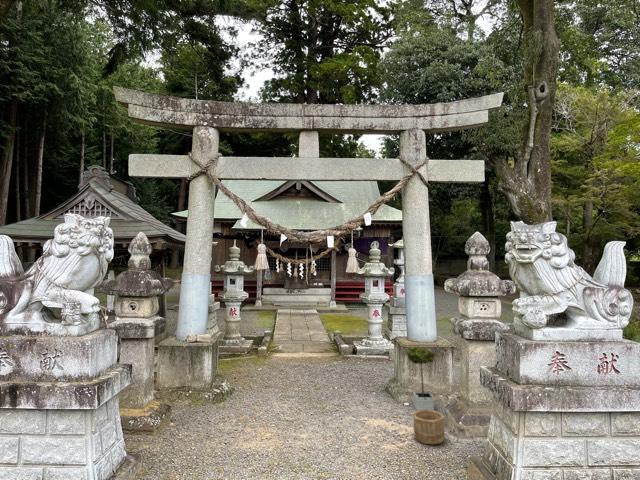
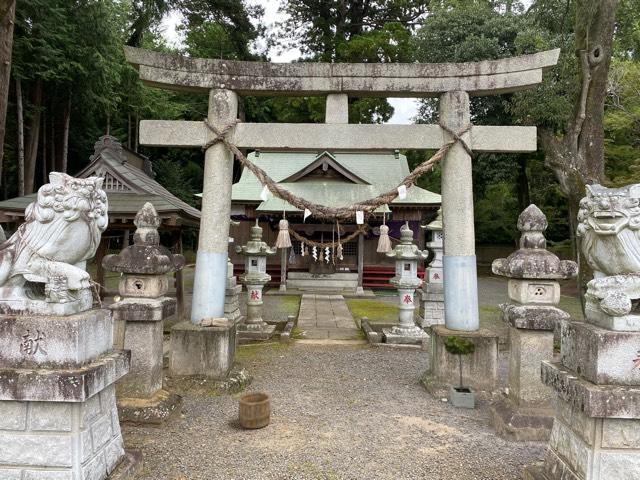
wooden bucket: present [413,410,445,445] -> present [238,392,271,429]

